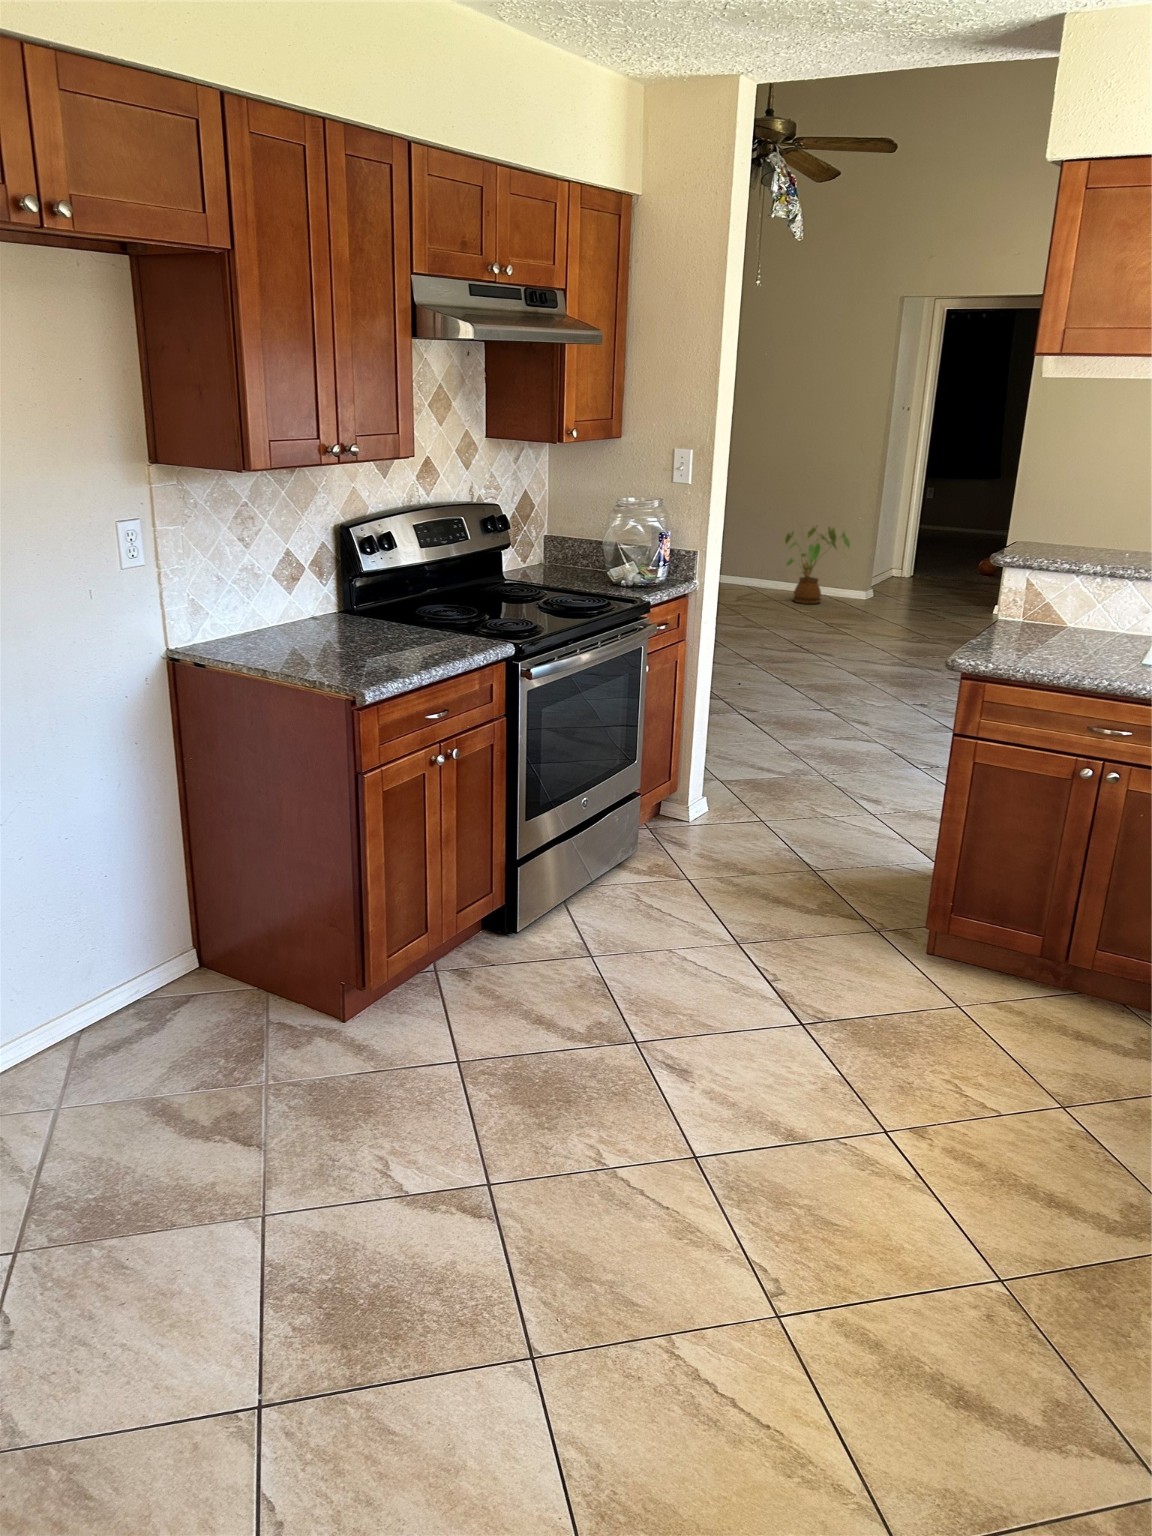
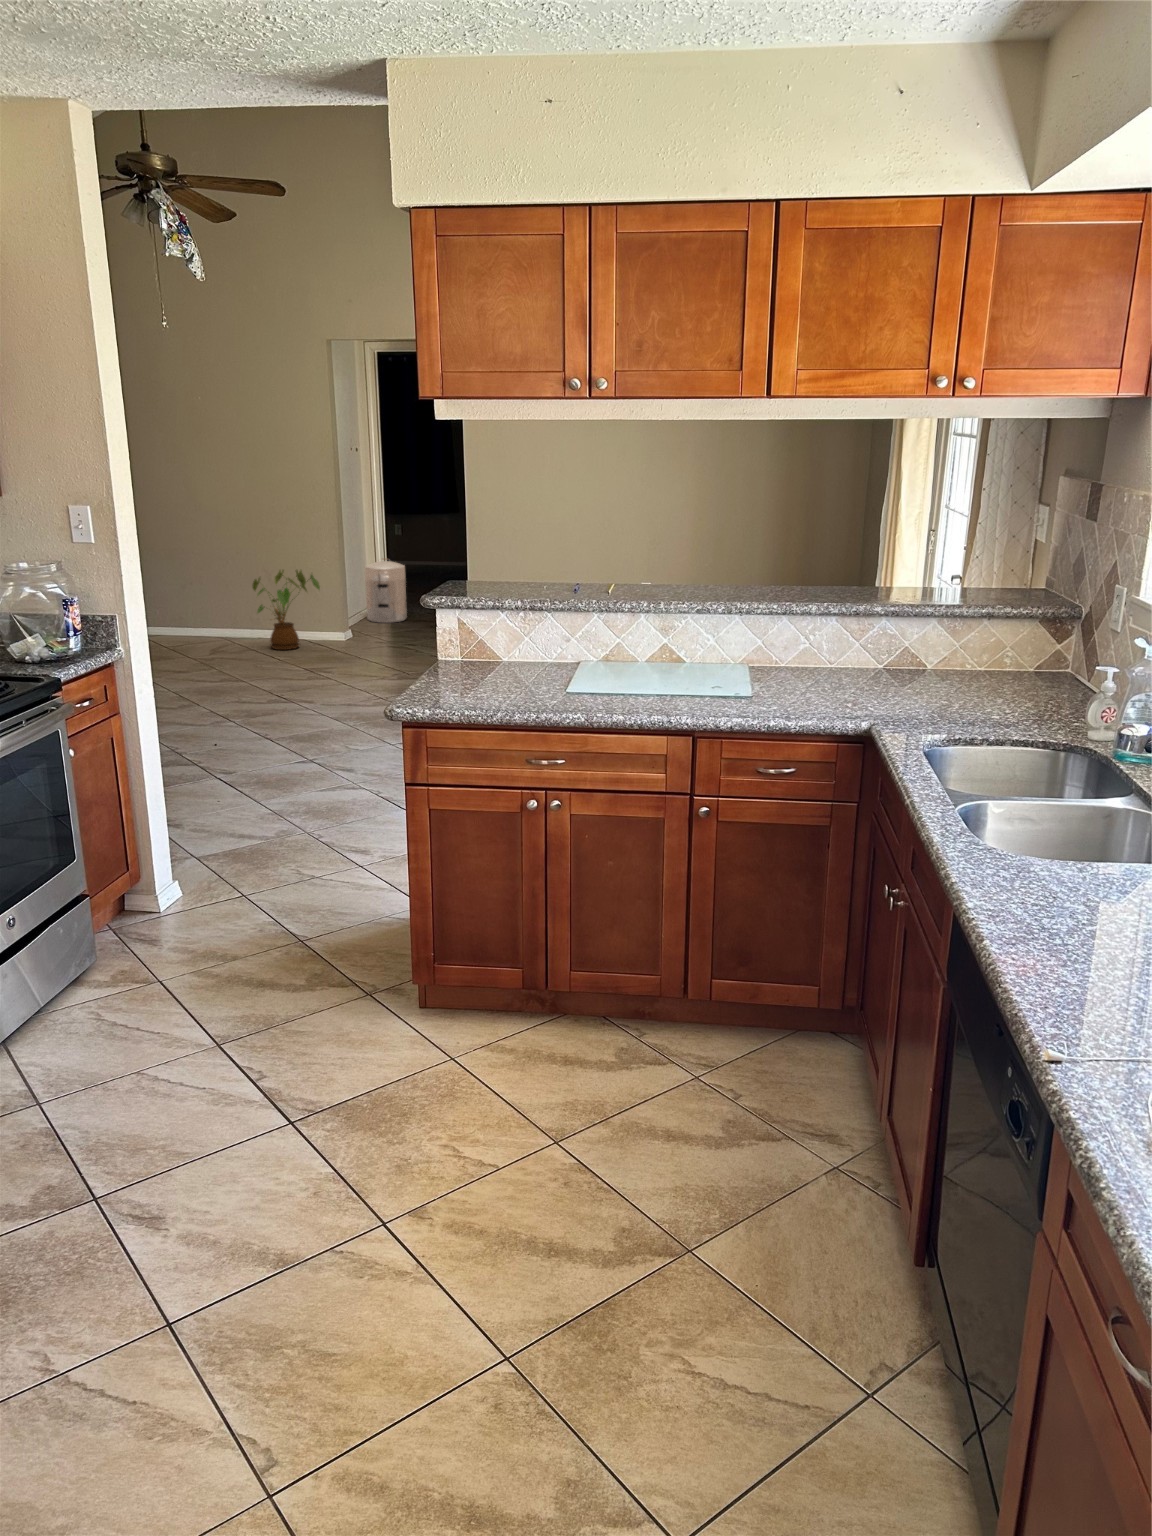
waste bin: none [888,522,937,588] -> present [365,559,407,623]

